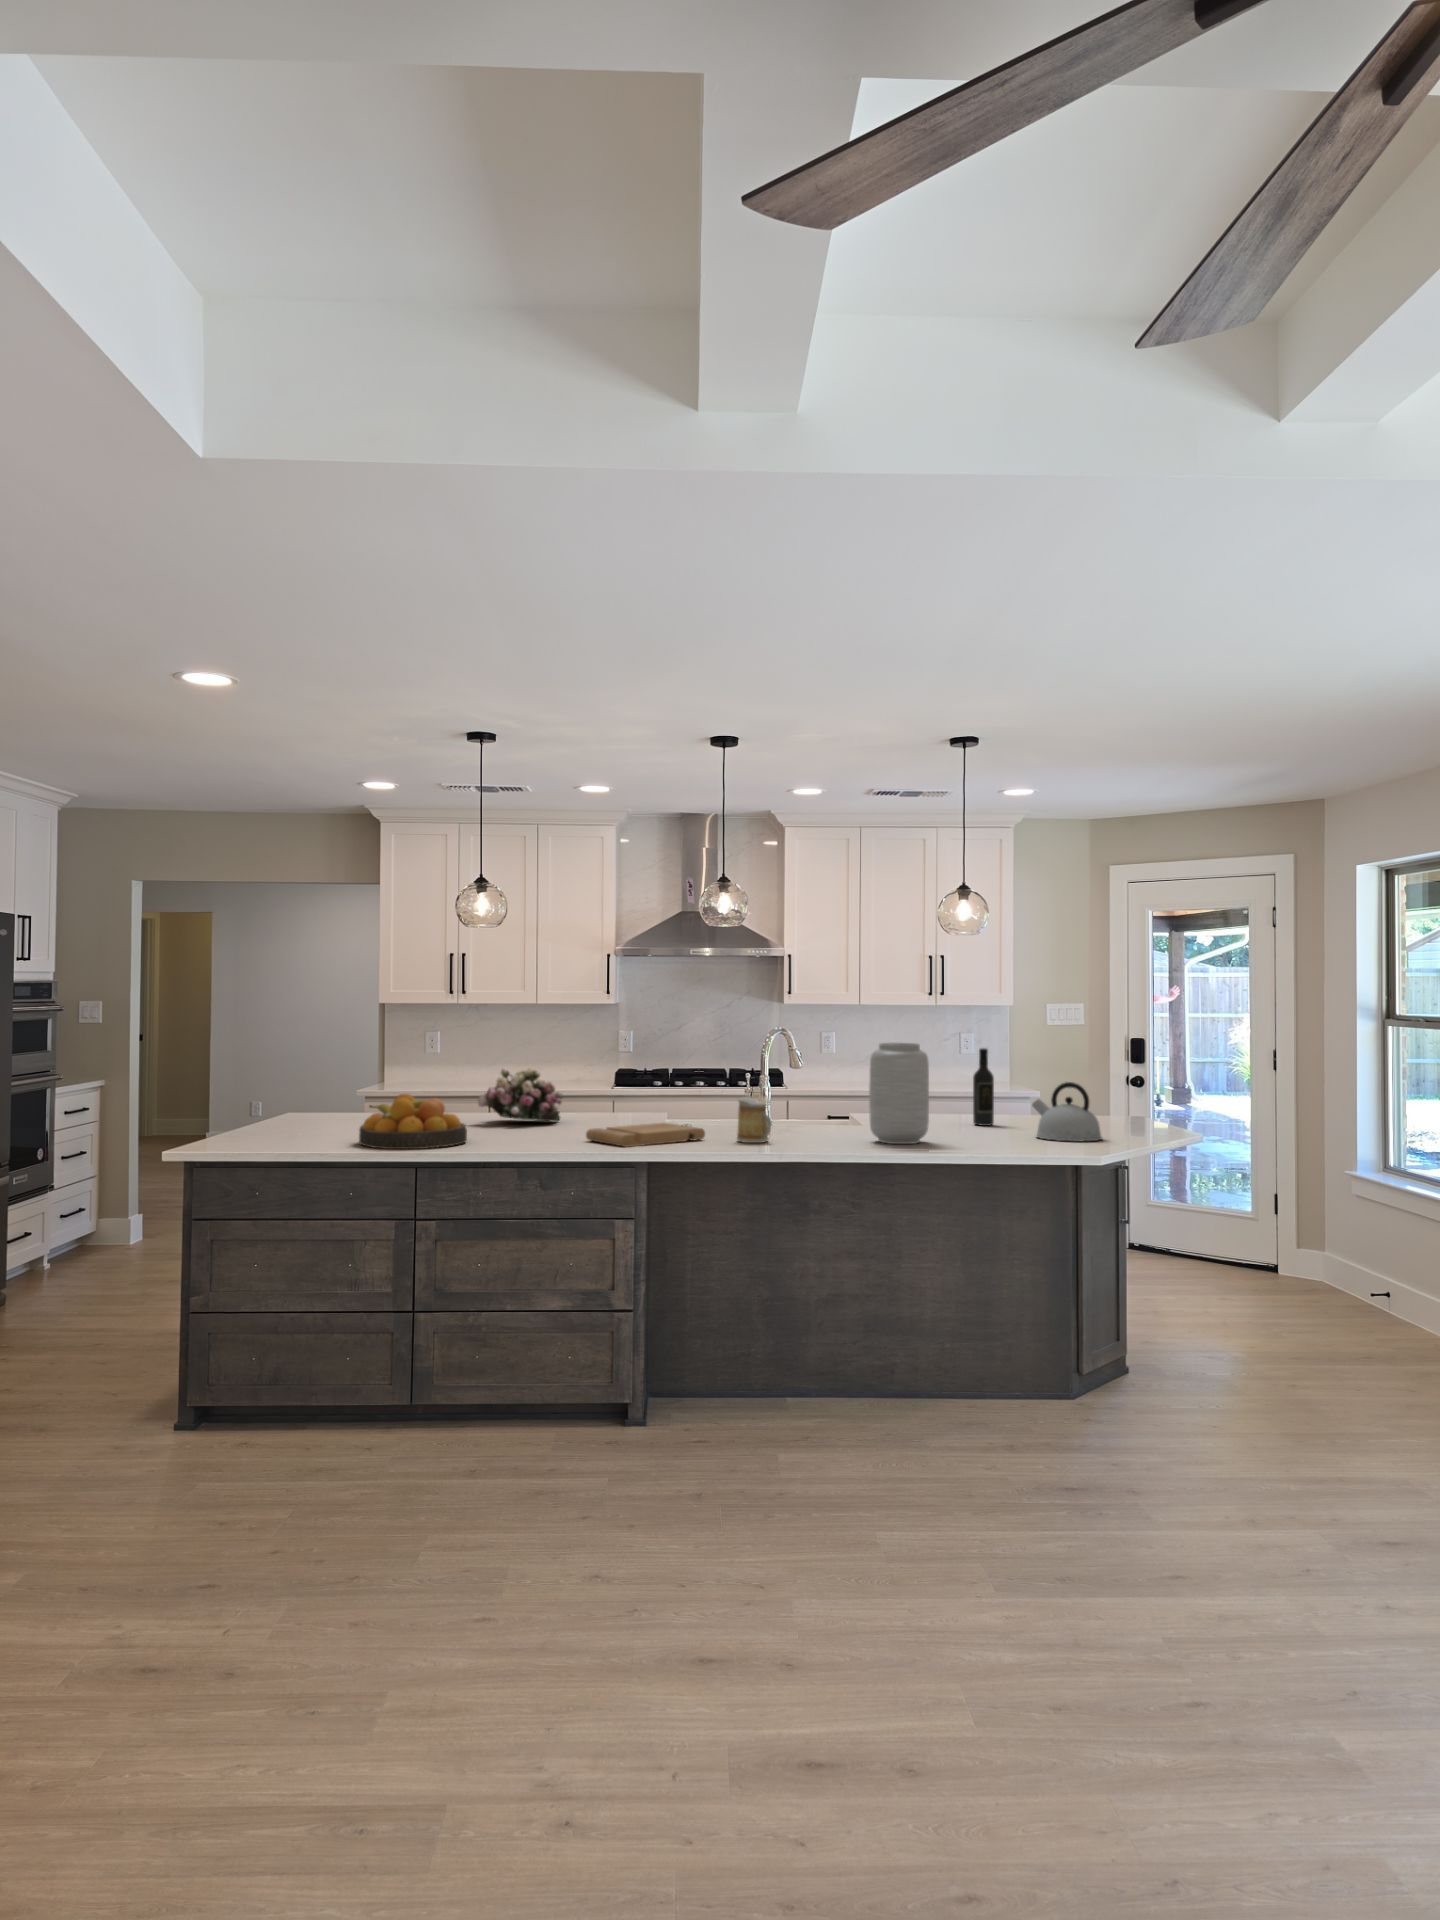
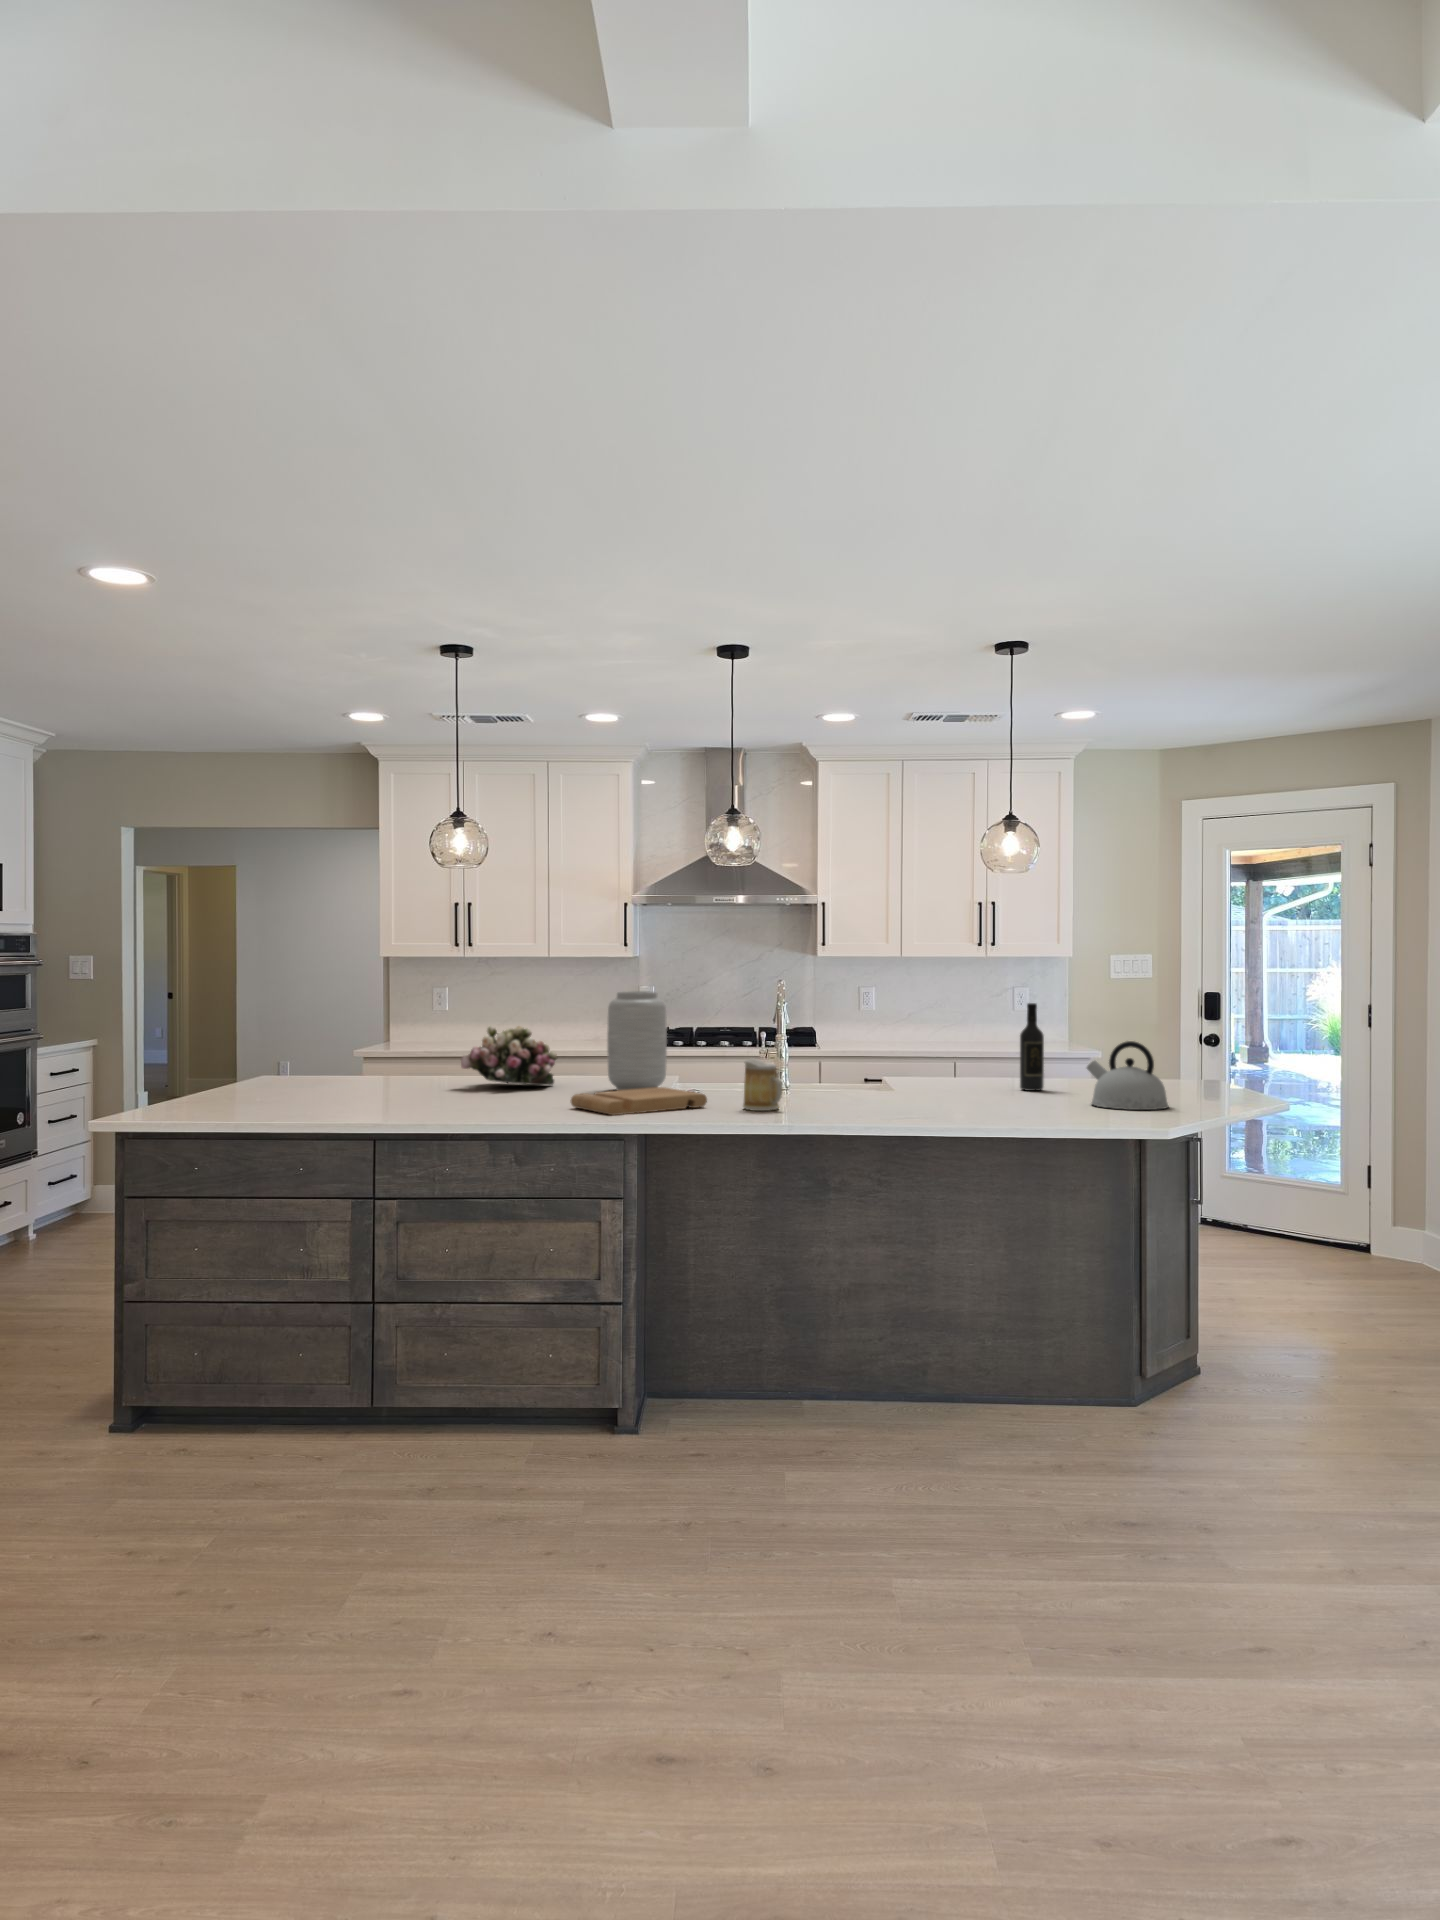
vase: present [869,1043,929,1144] -> present [607,991,667,1091]
fruit bowl: present [359,1094,467,1149] -> none [312,1054,435,1118]

